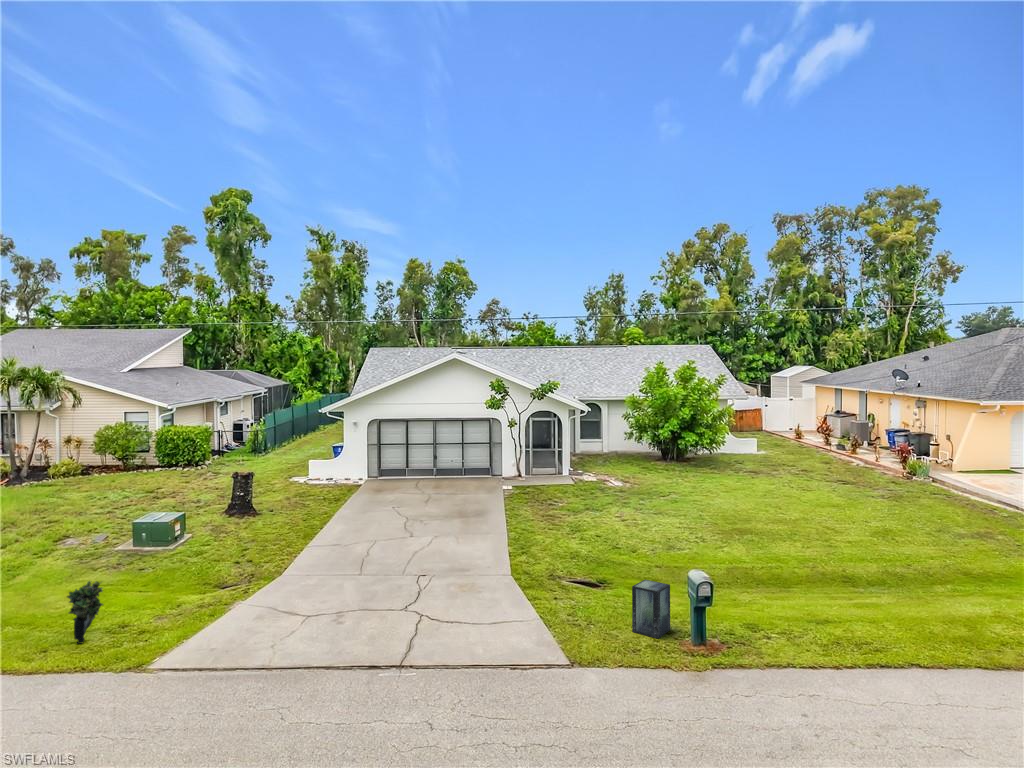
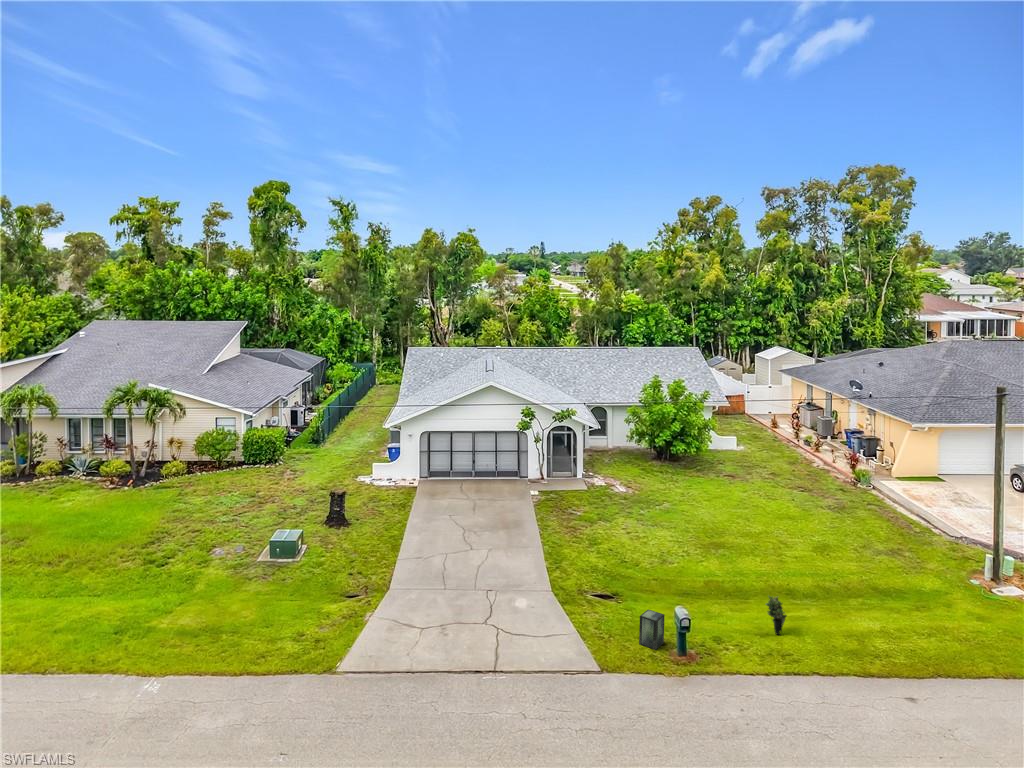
potted plant: present [67,581,103,644] -> present [766,596,787,635]

